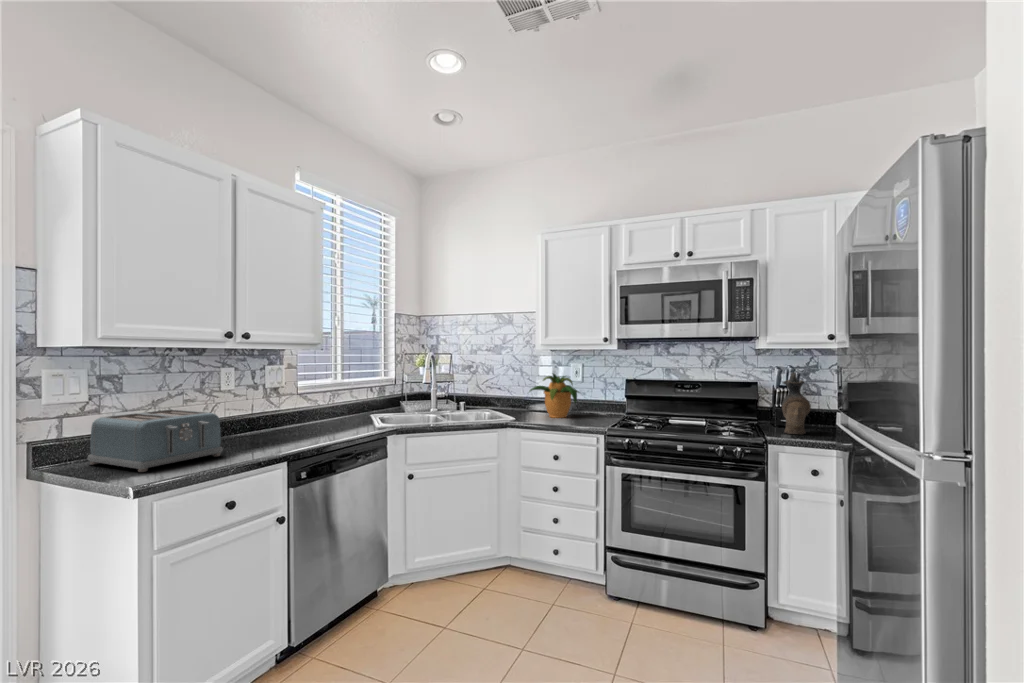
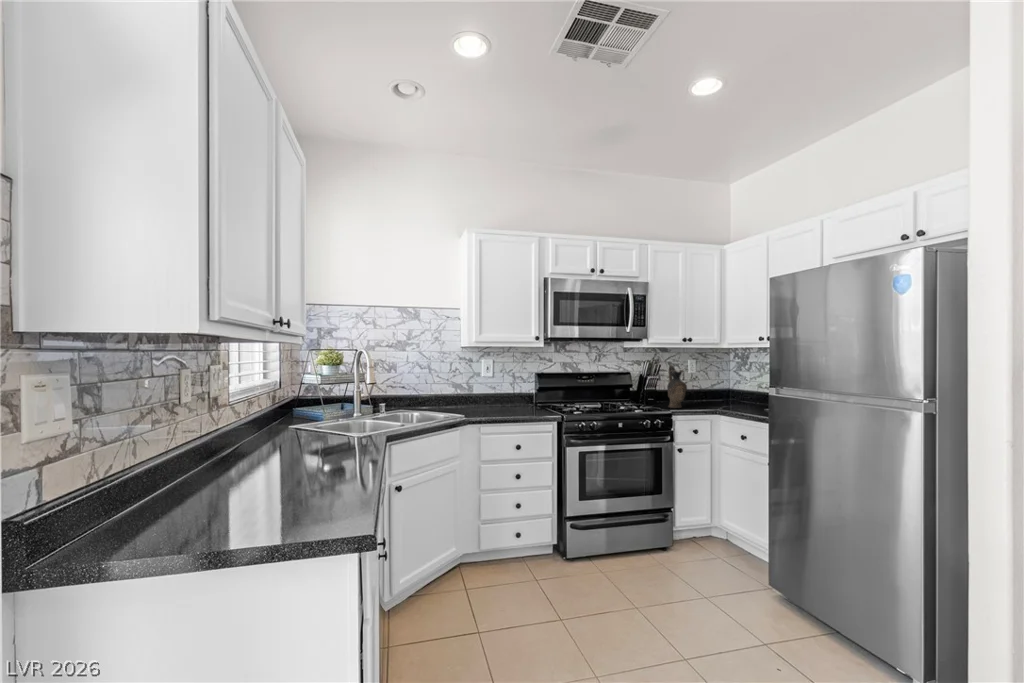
potted plant: present [530,373,578,418] -> none [469,369,516,411]
toaster: present [88,410,223,472] -> none [179,431,347,528]

